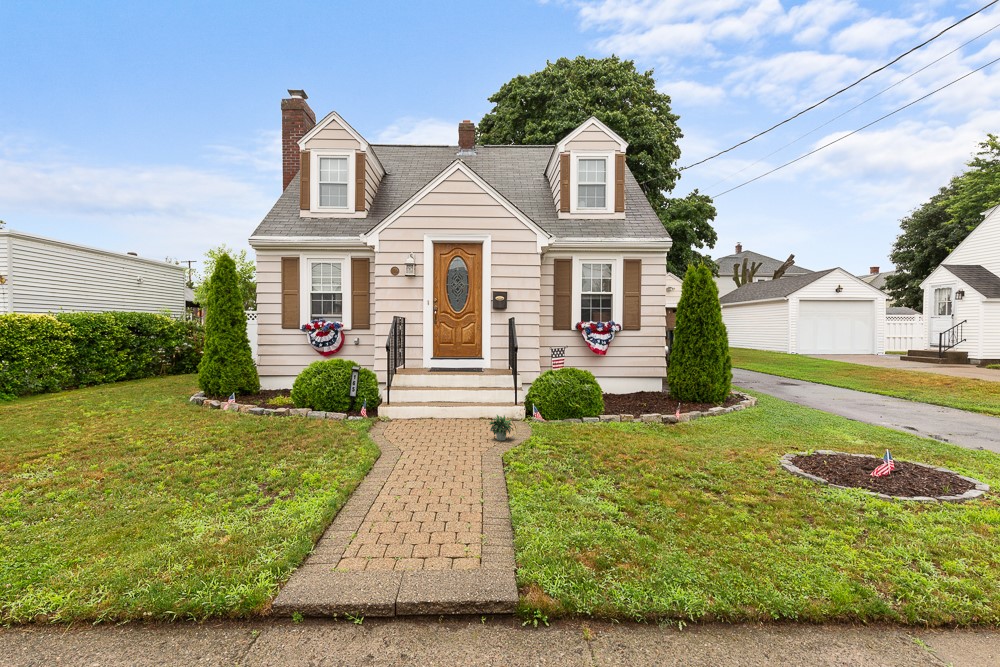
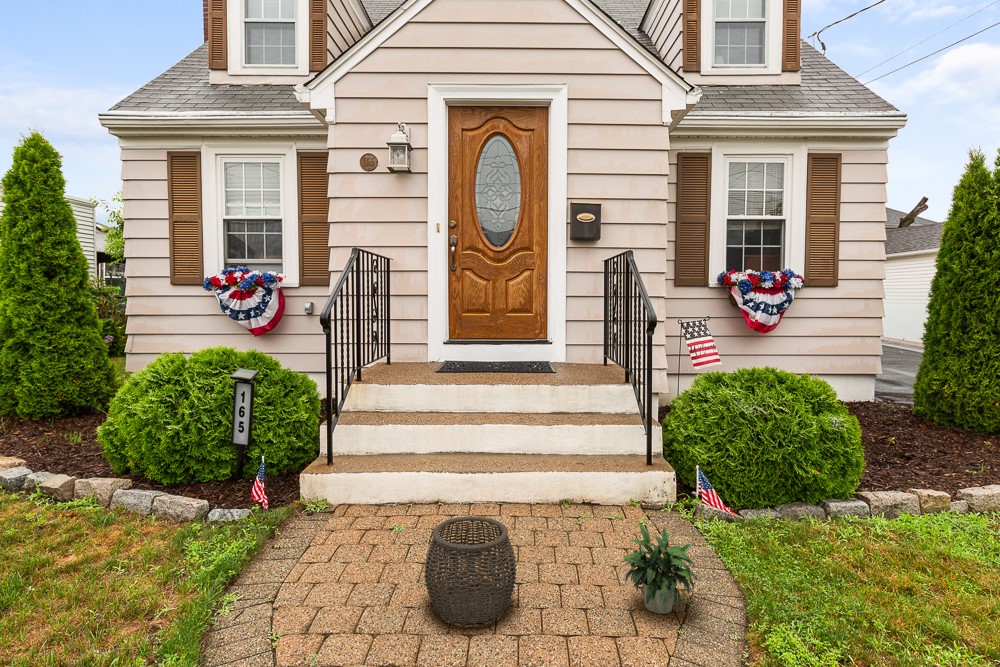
woven basket: none [424,412,454,442] -> present [424,516,517,625]

